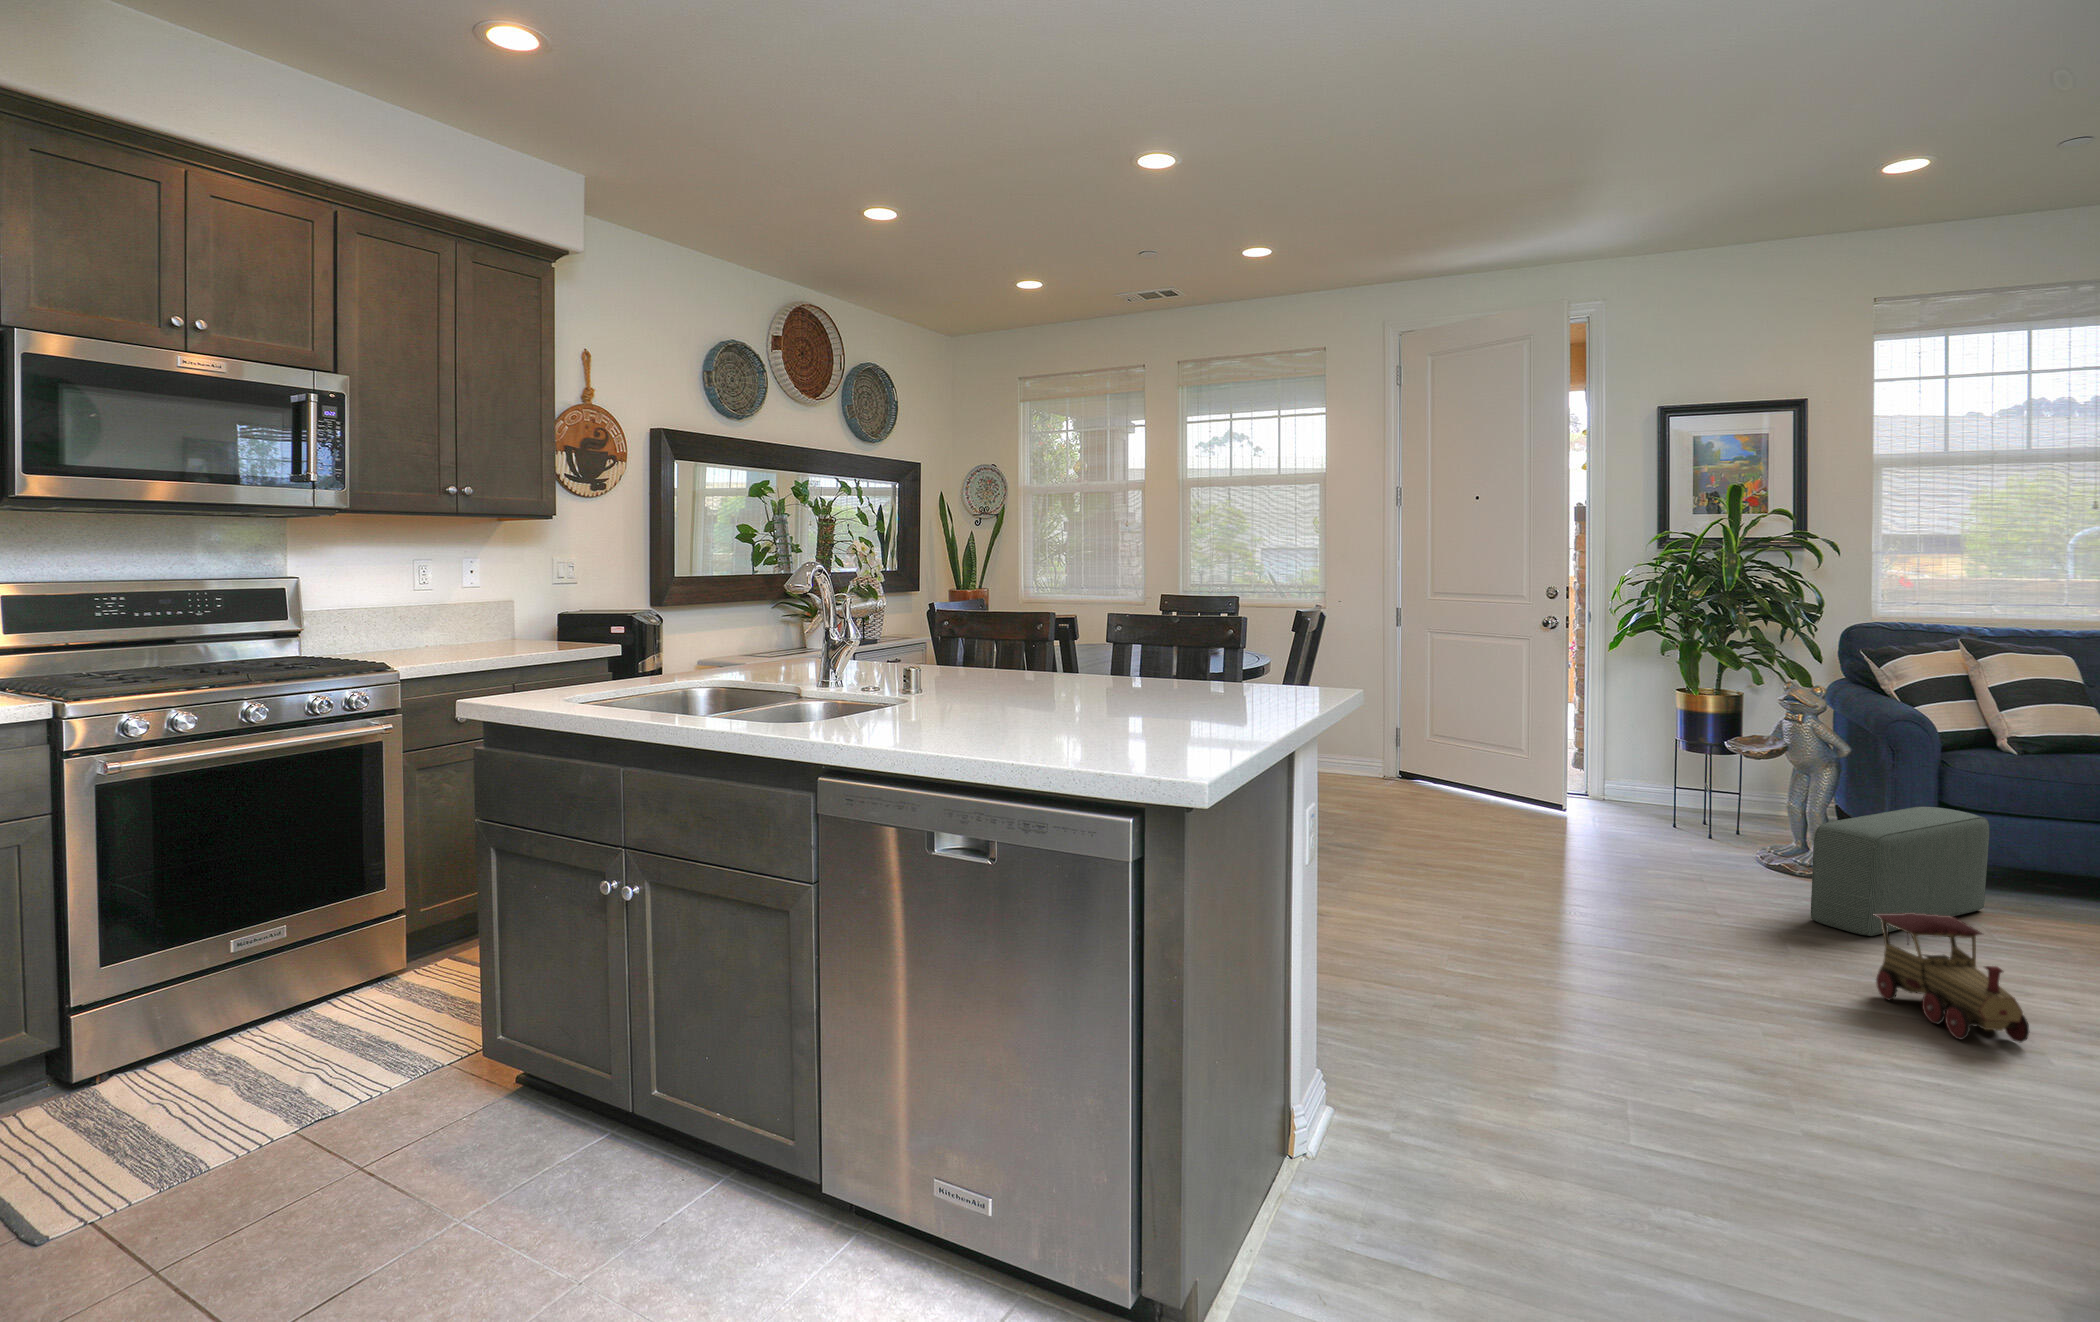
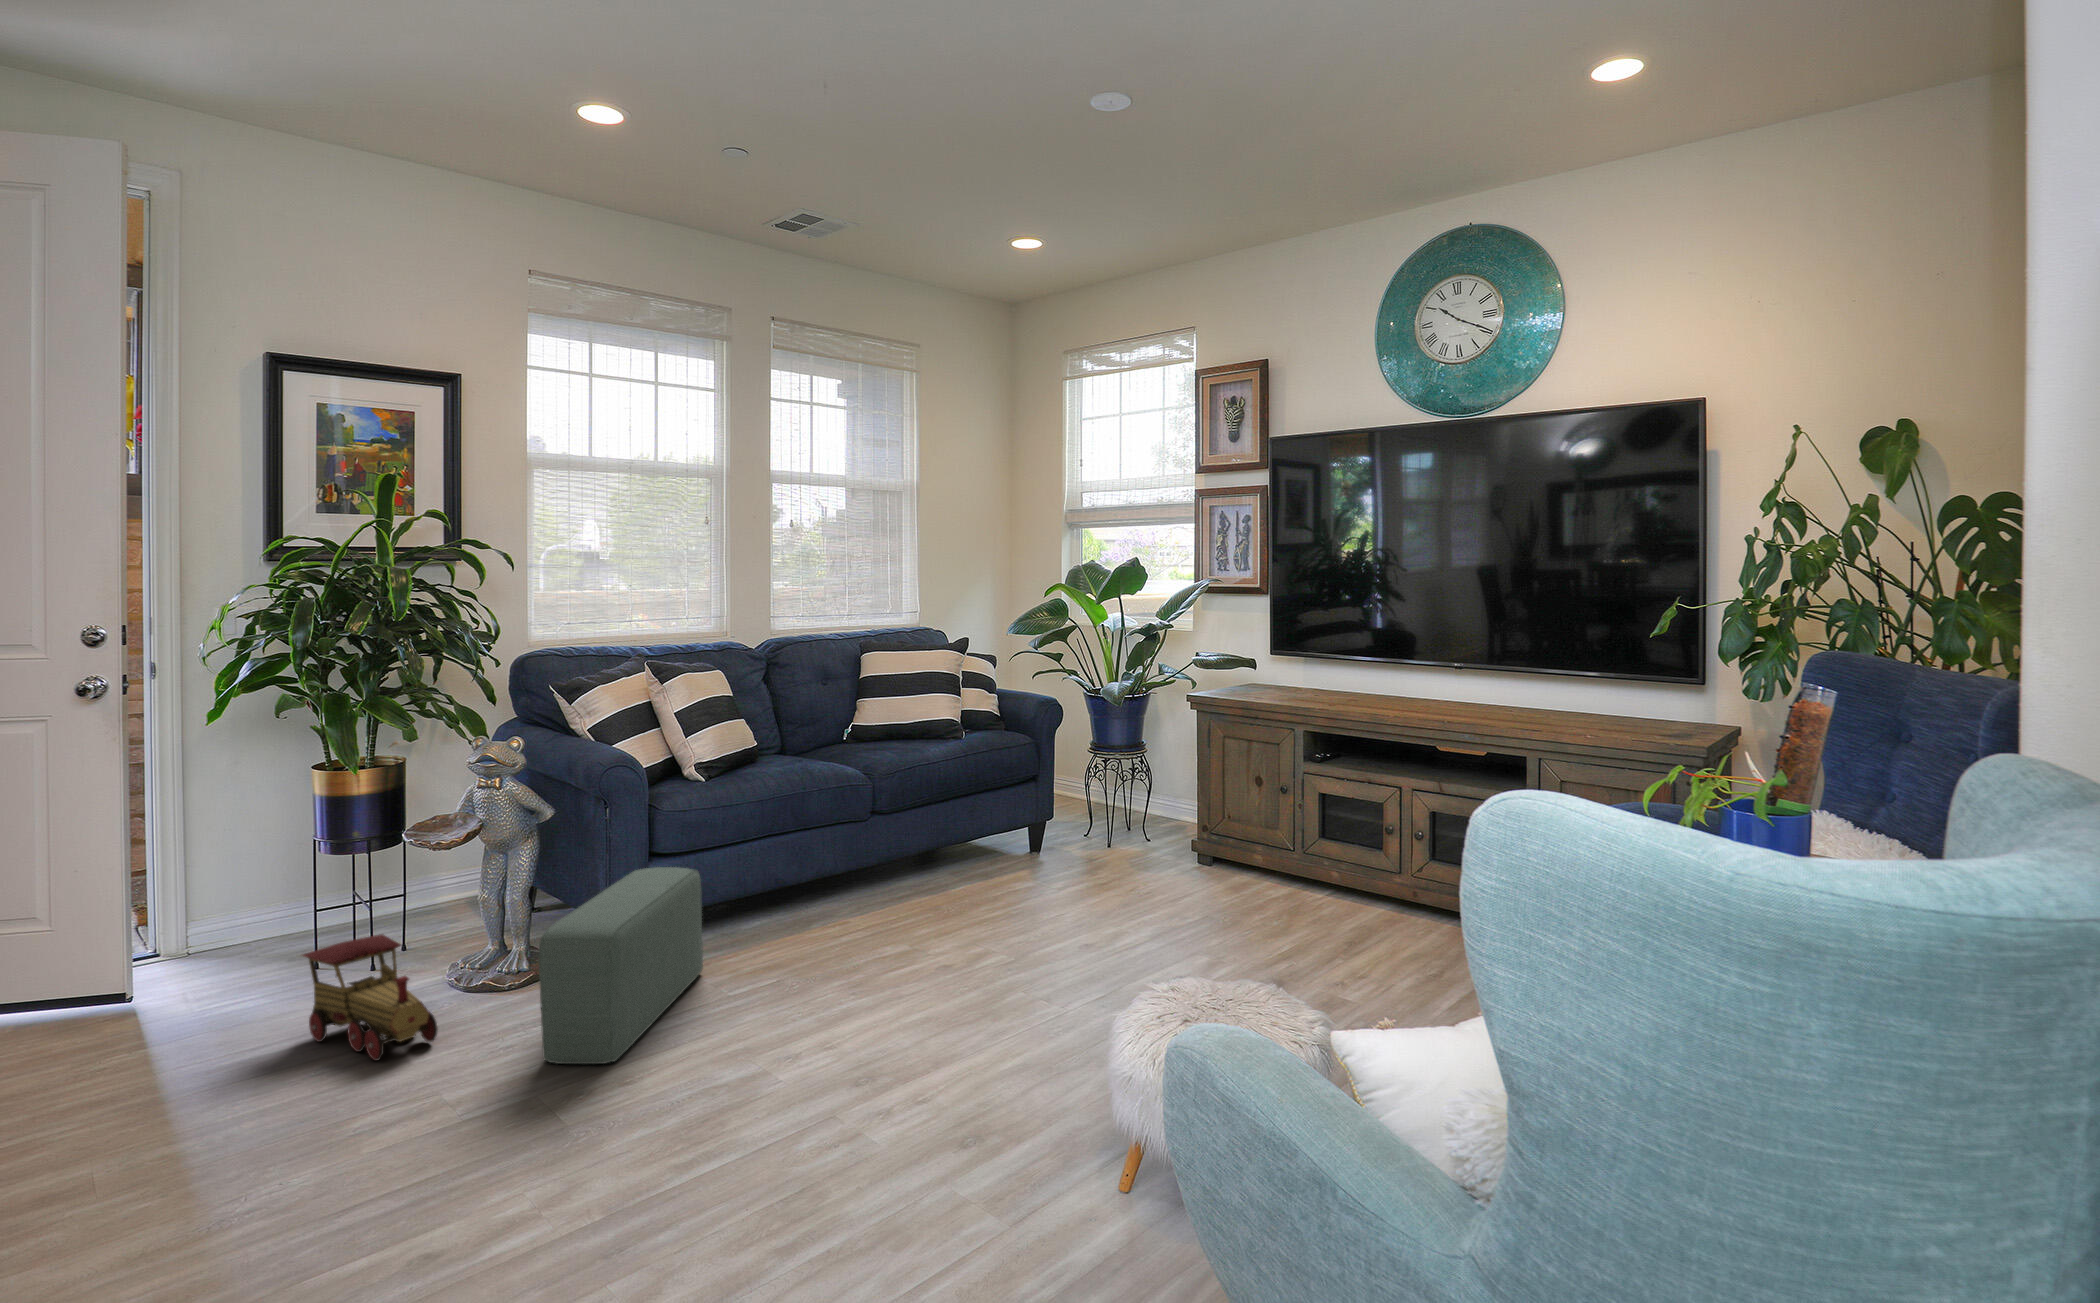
toy train: present [1876,913,2029,1043] -> present [303,934,438,1061]

